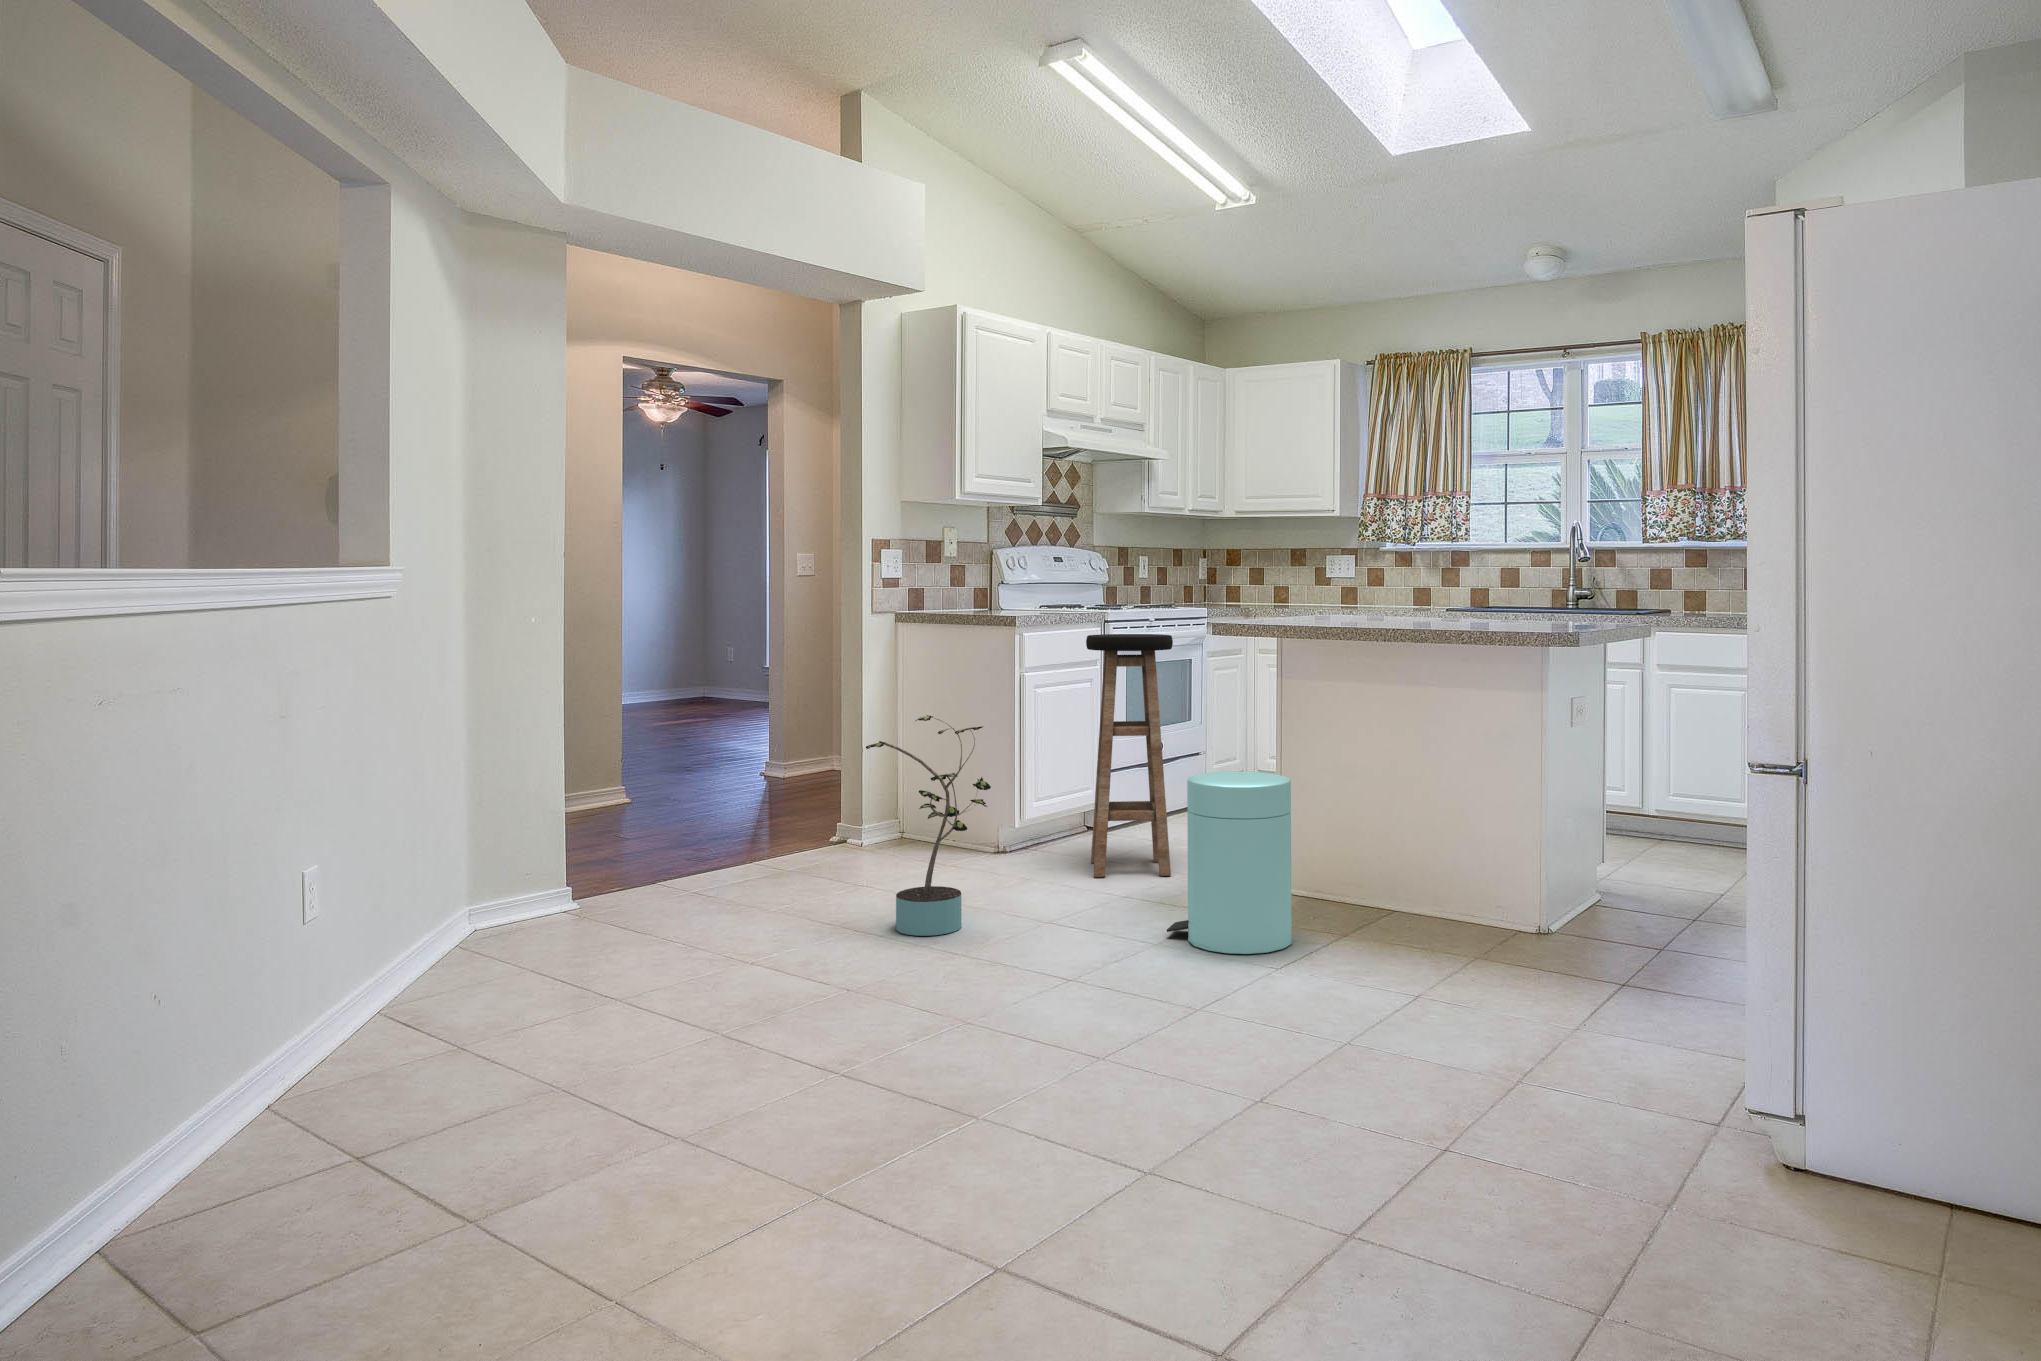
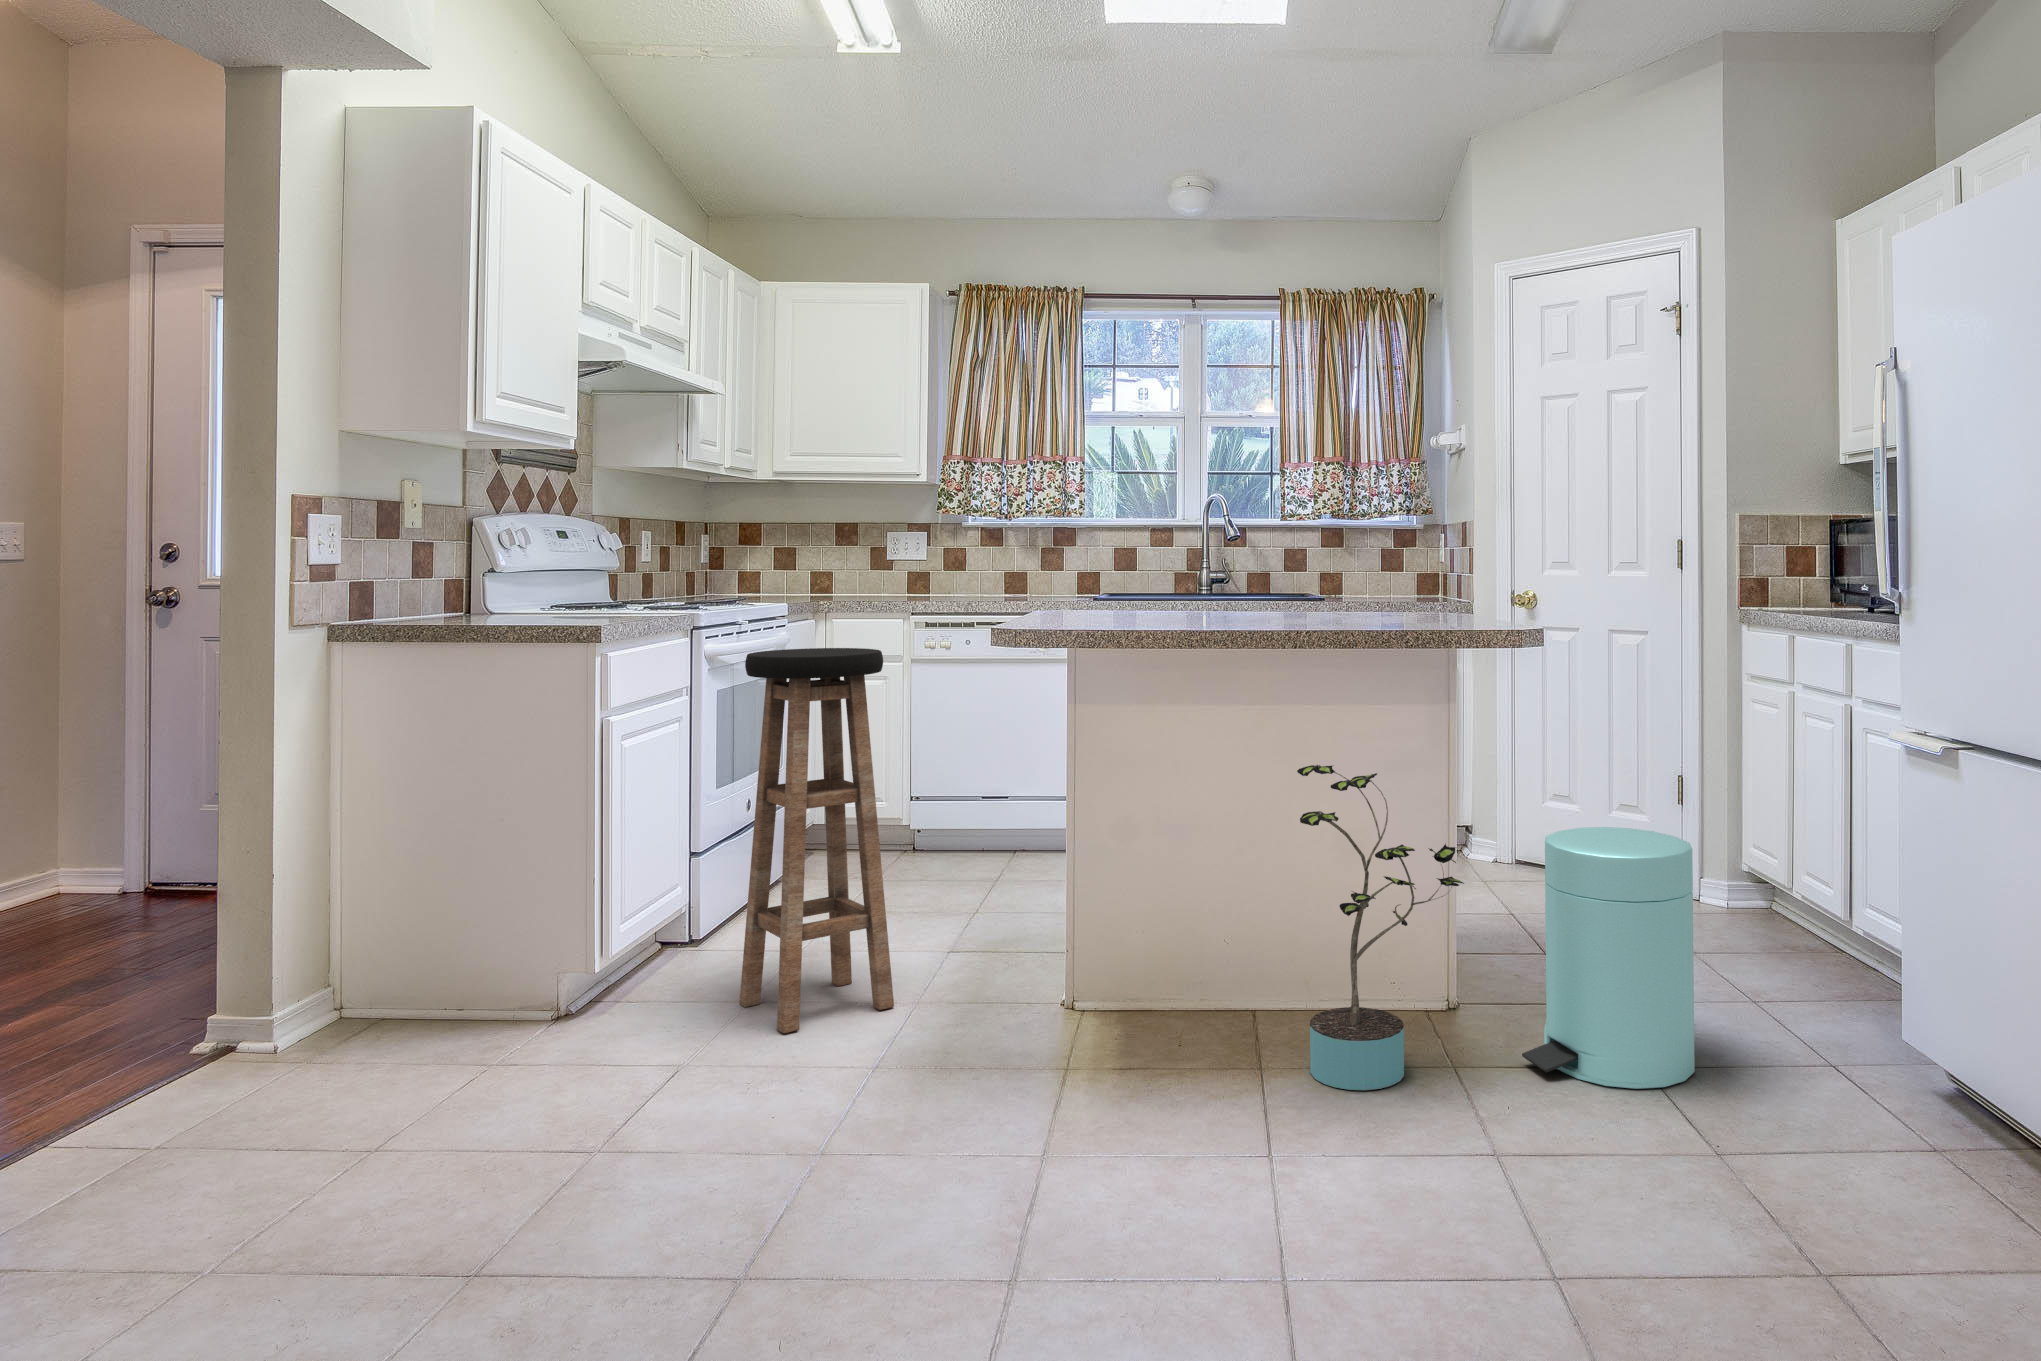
potted plant: present [866,715,991,936] -> present [1297,765,1464,1090]
trash can: present [1167,771,1292,954] -> present [1522,827,1695,1089]

